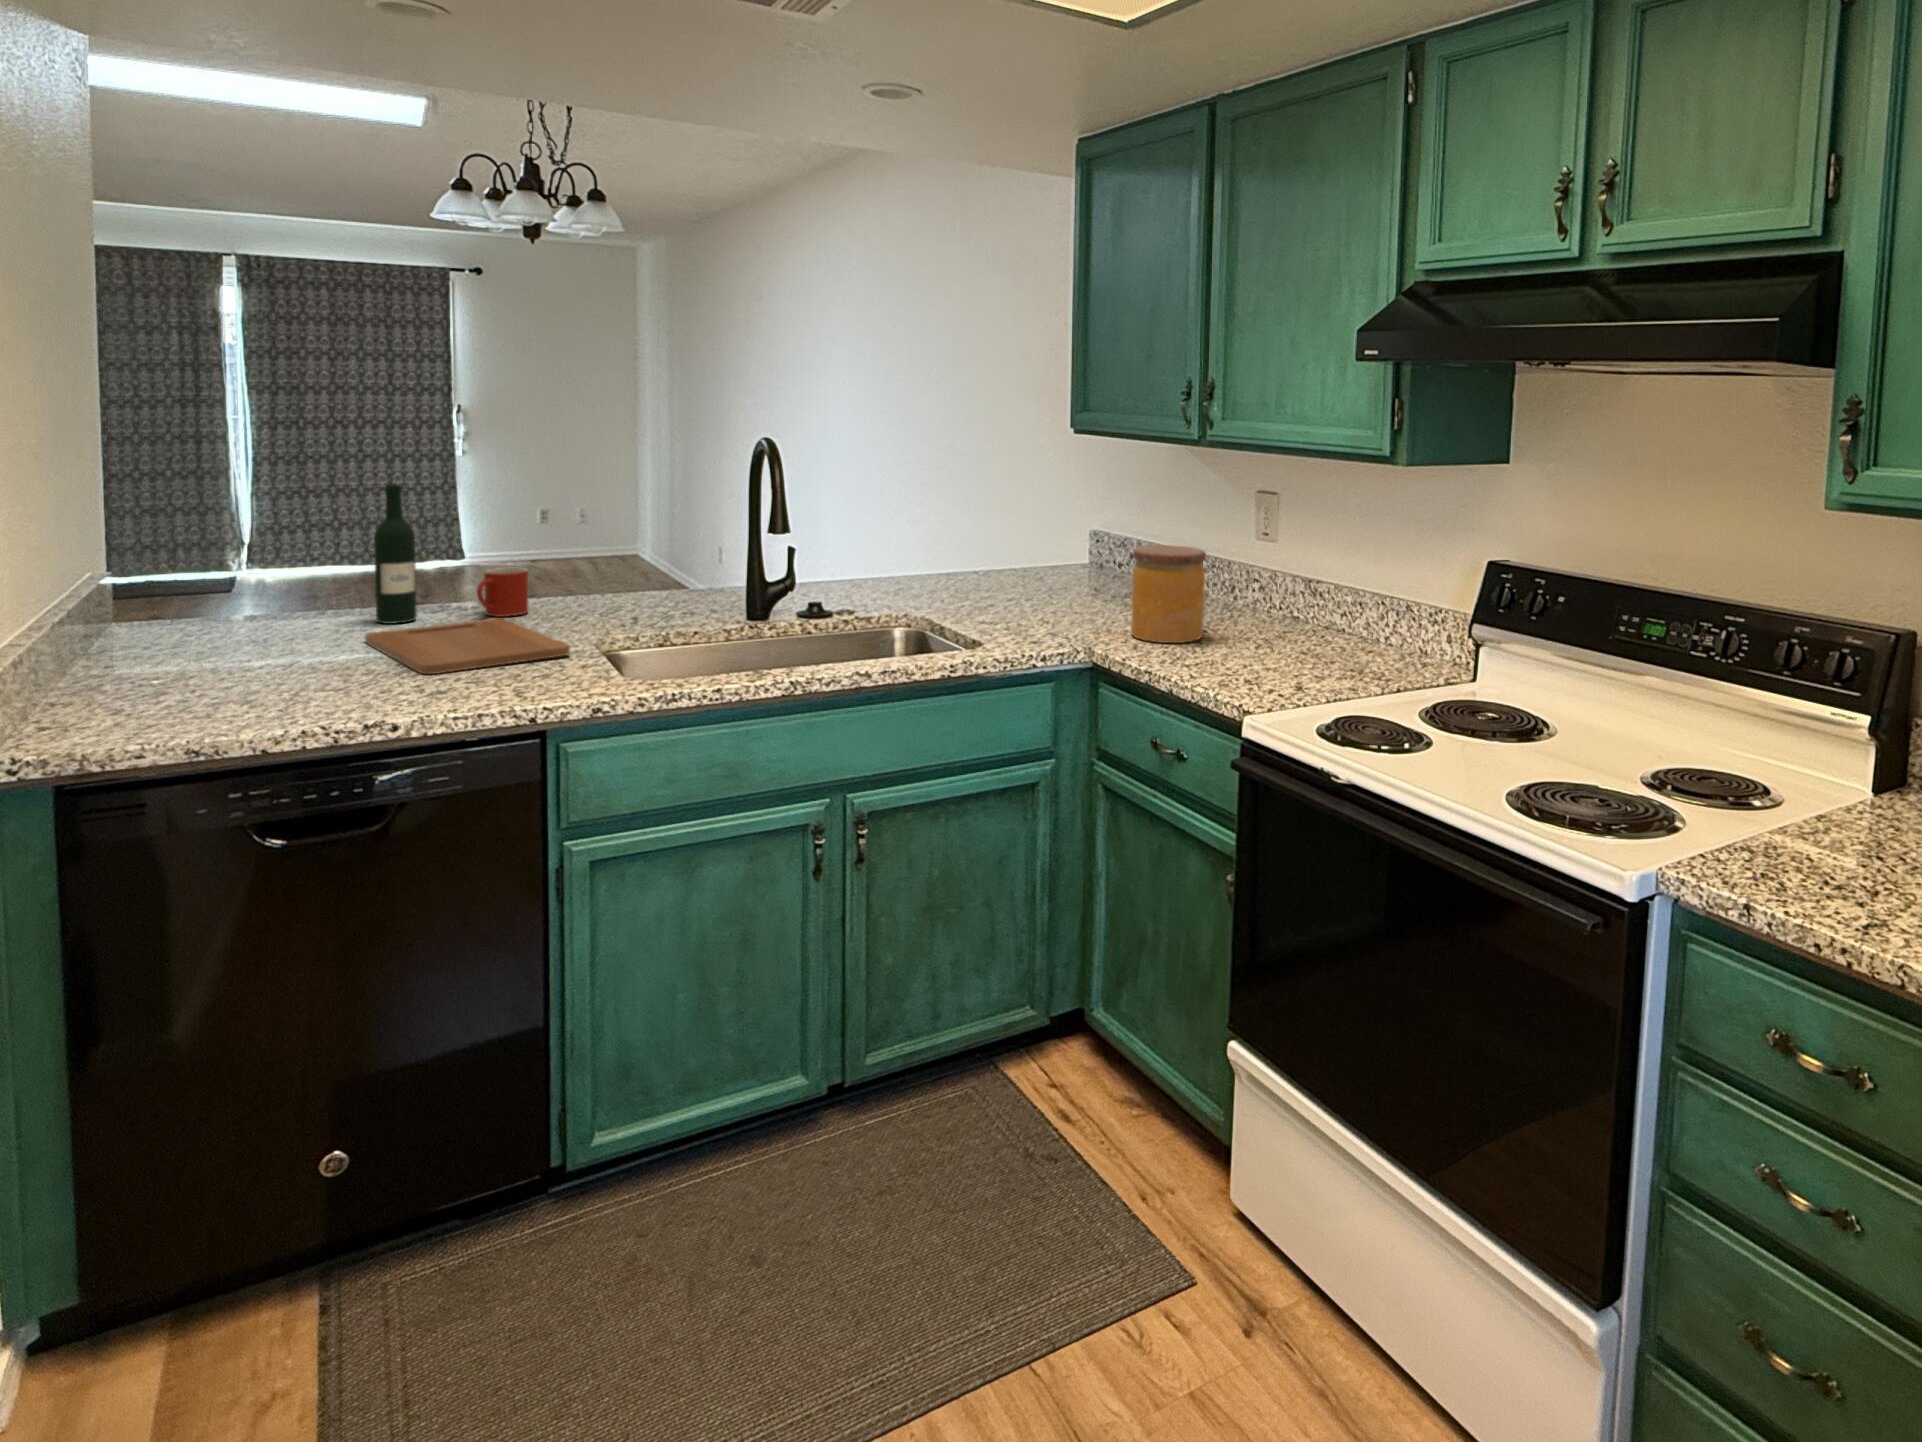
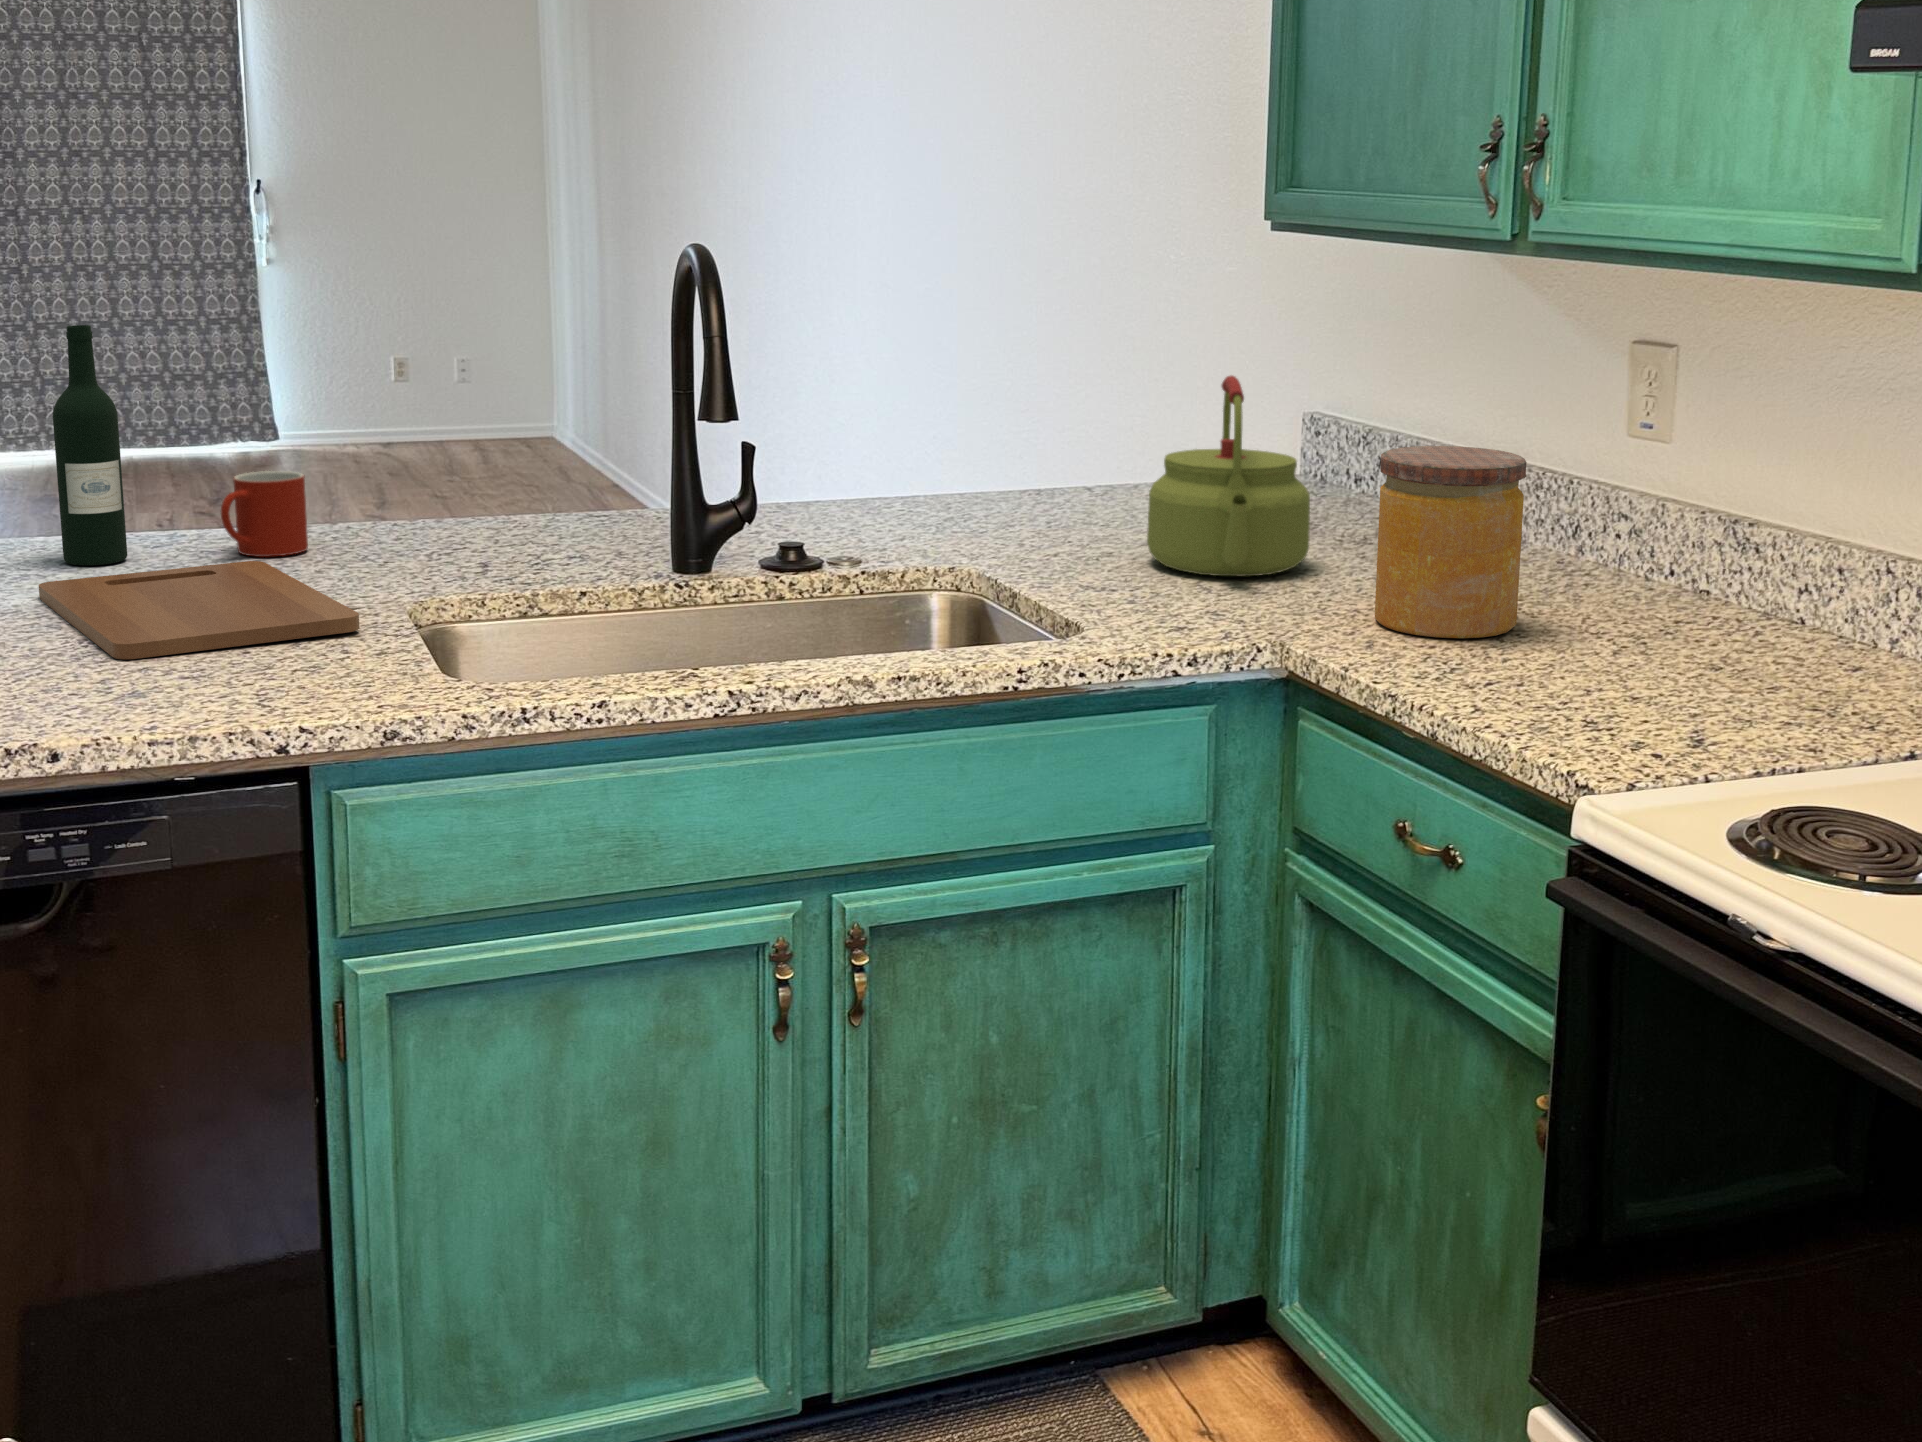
kettle: none [1009,511,1094,616] -> present [1147,376,1310,576]

